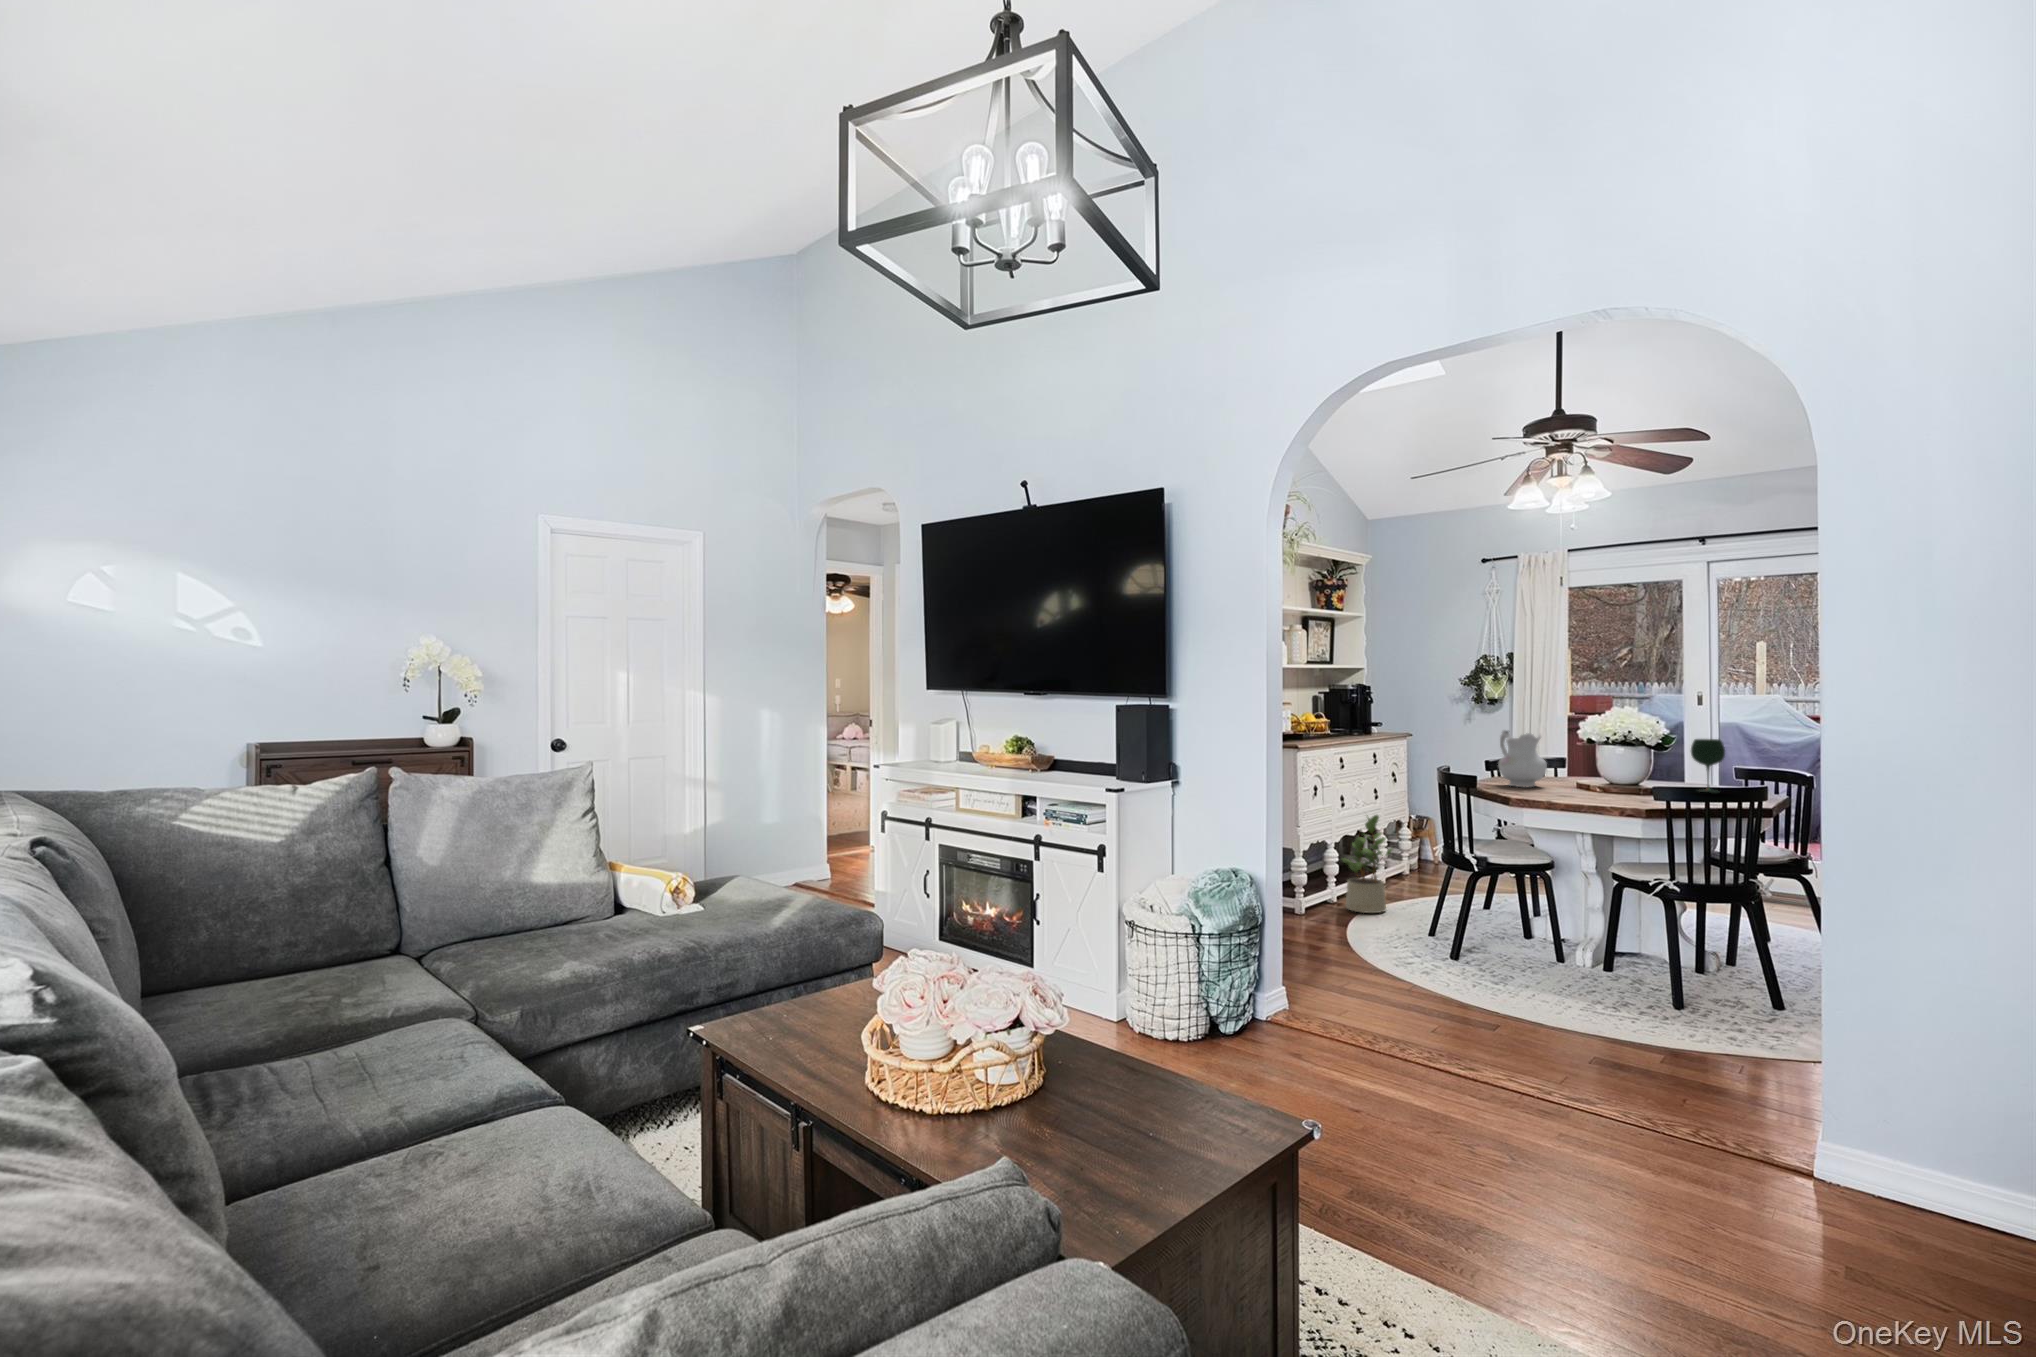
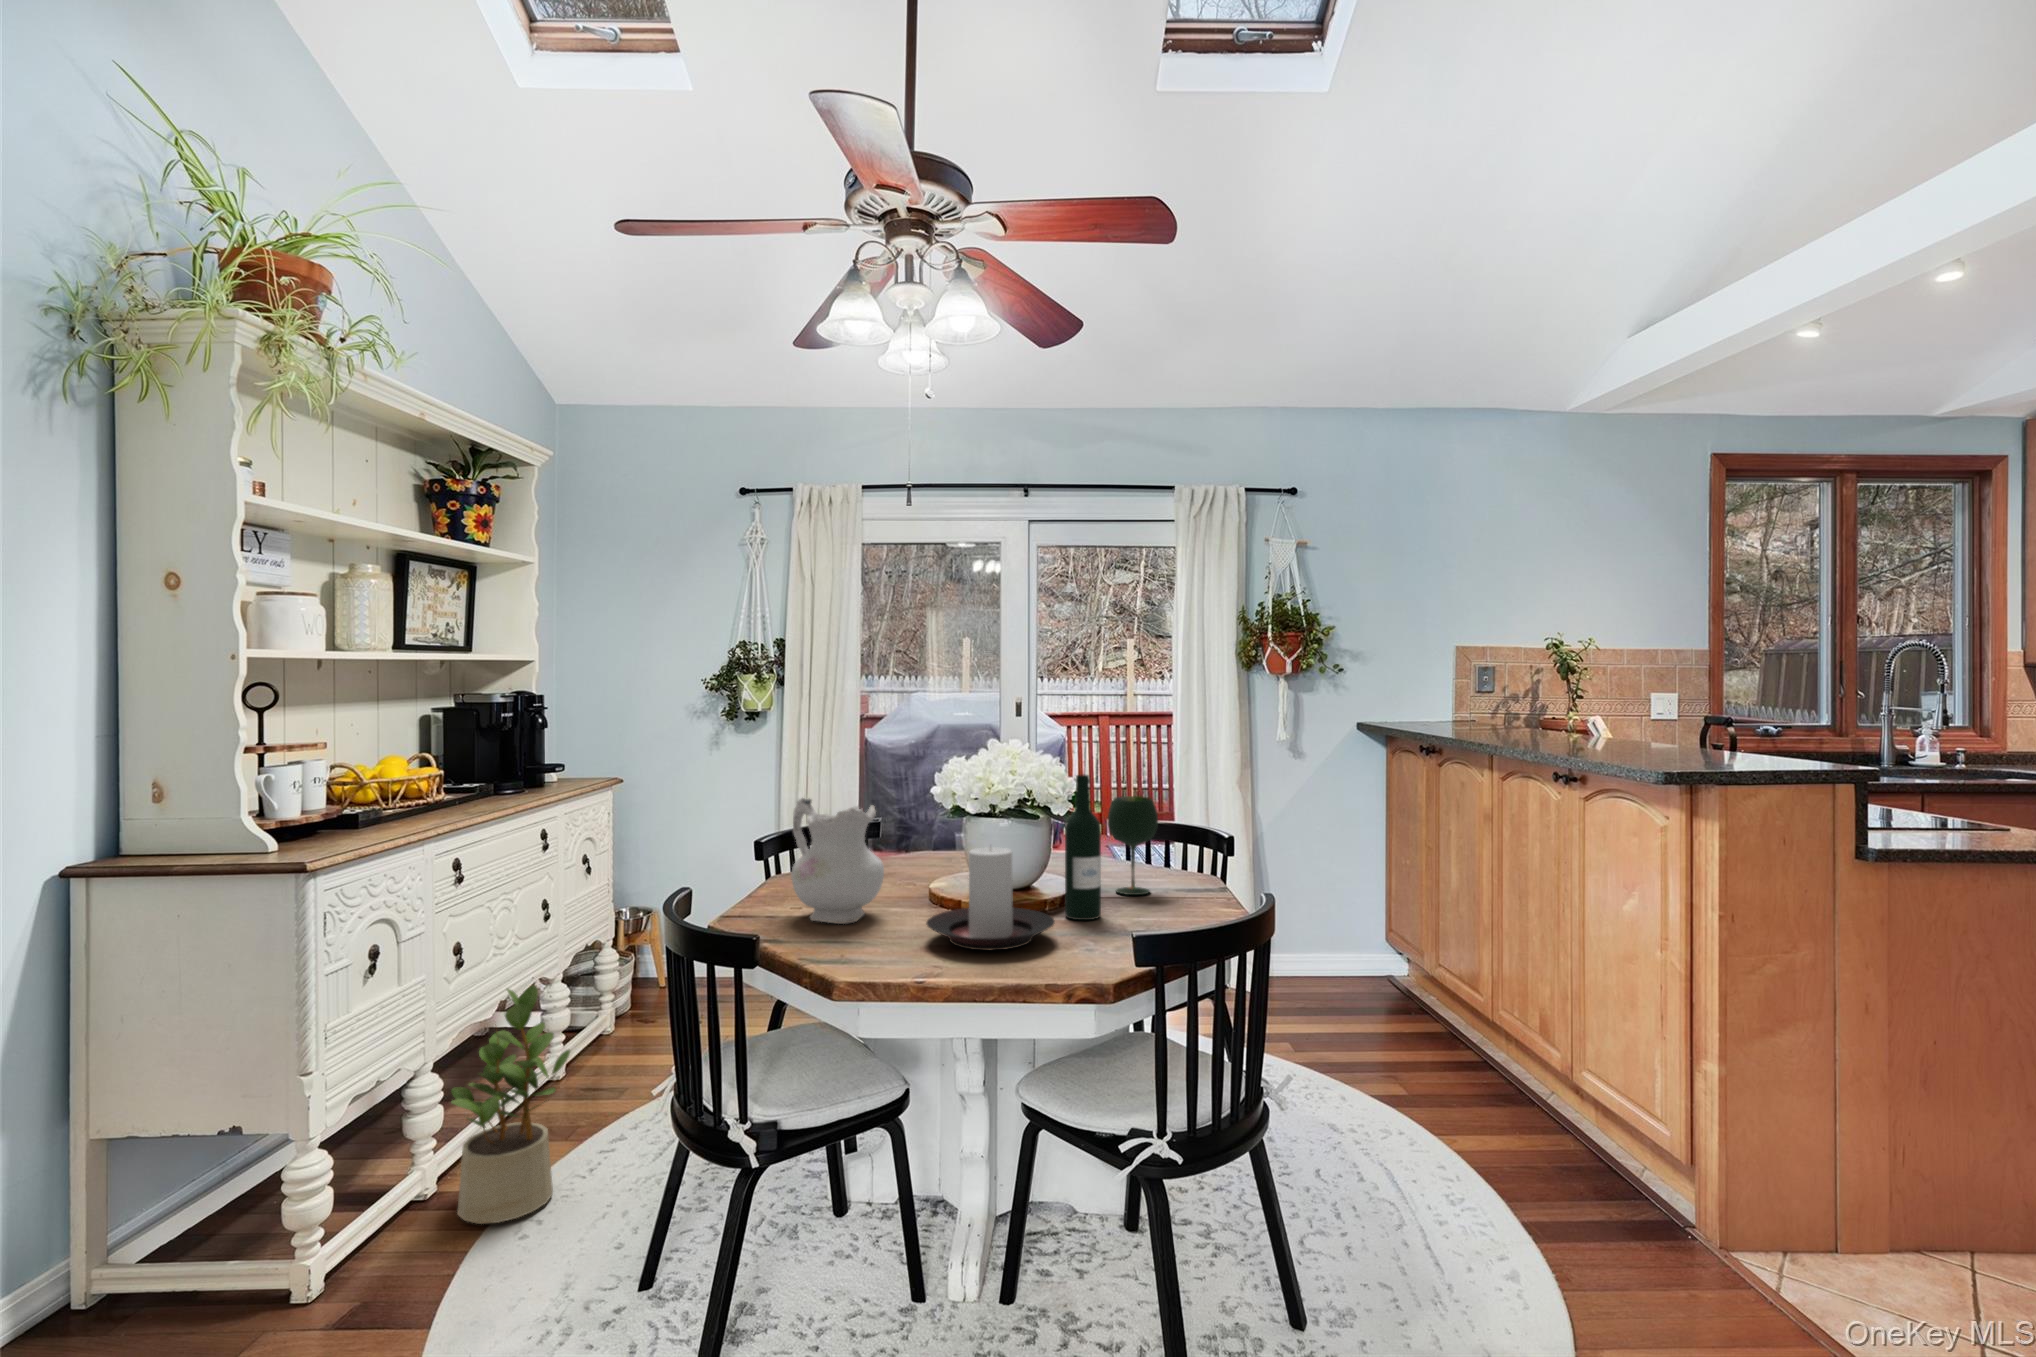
wine bottle: none [1649,722,1672,796] -> present [1065,775,1101,920]
candle holder: none [1562,750,1633,797] -> present [926,847,1055,950]

